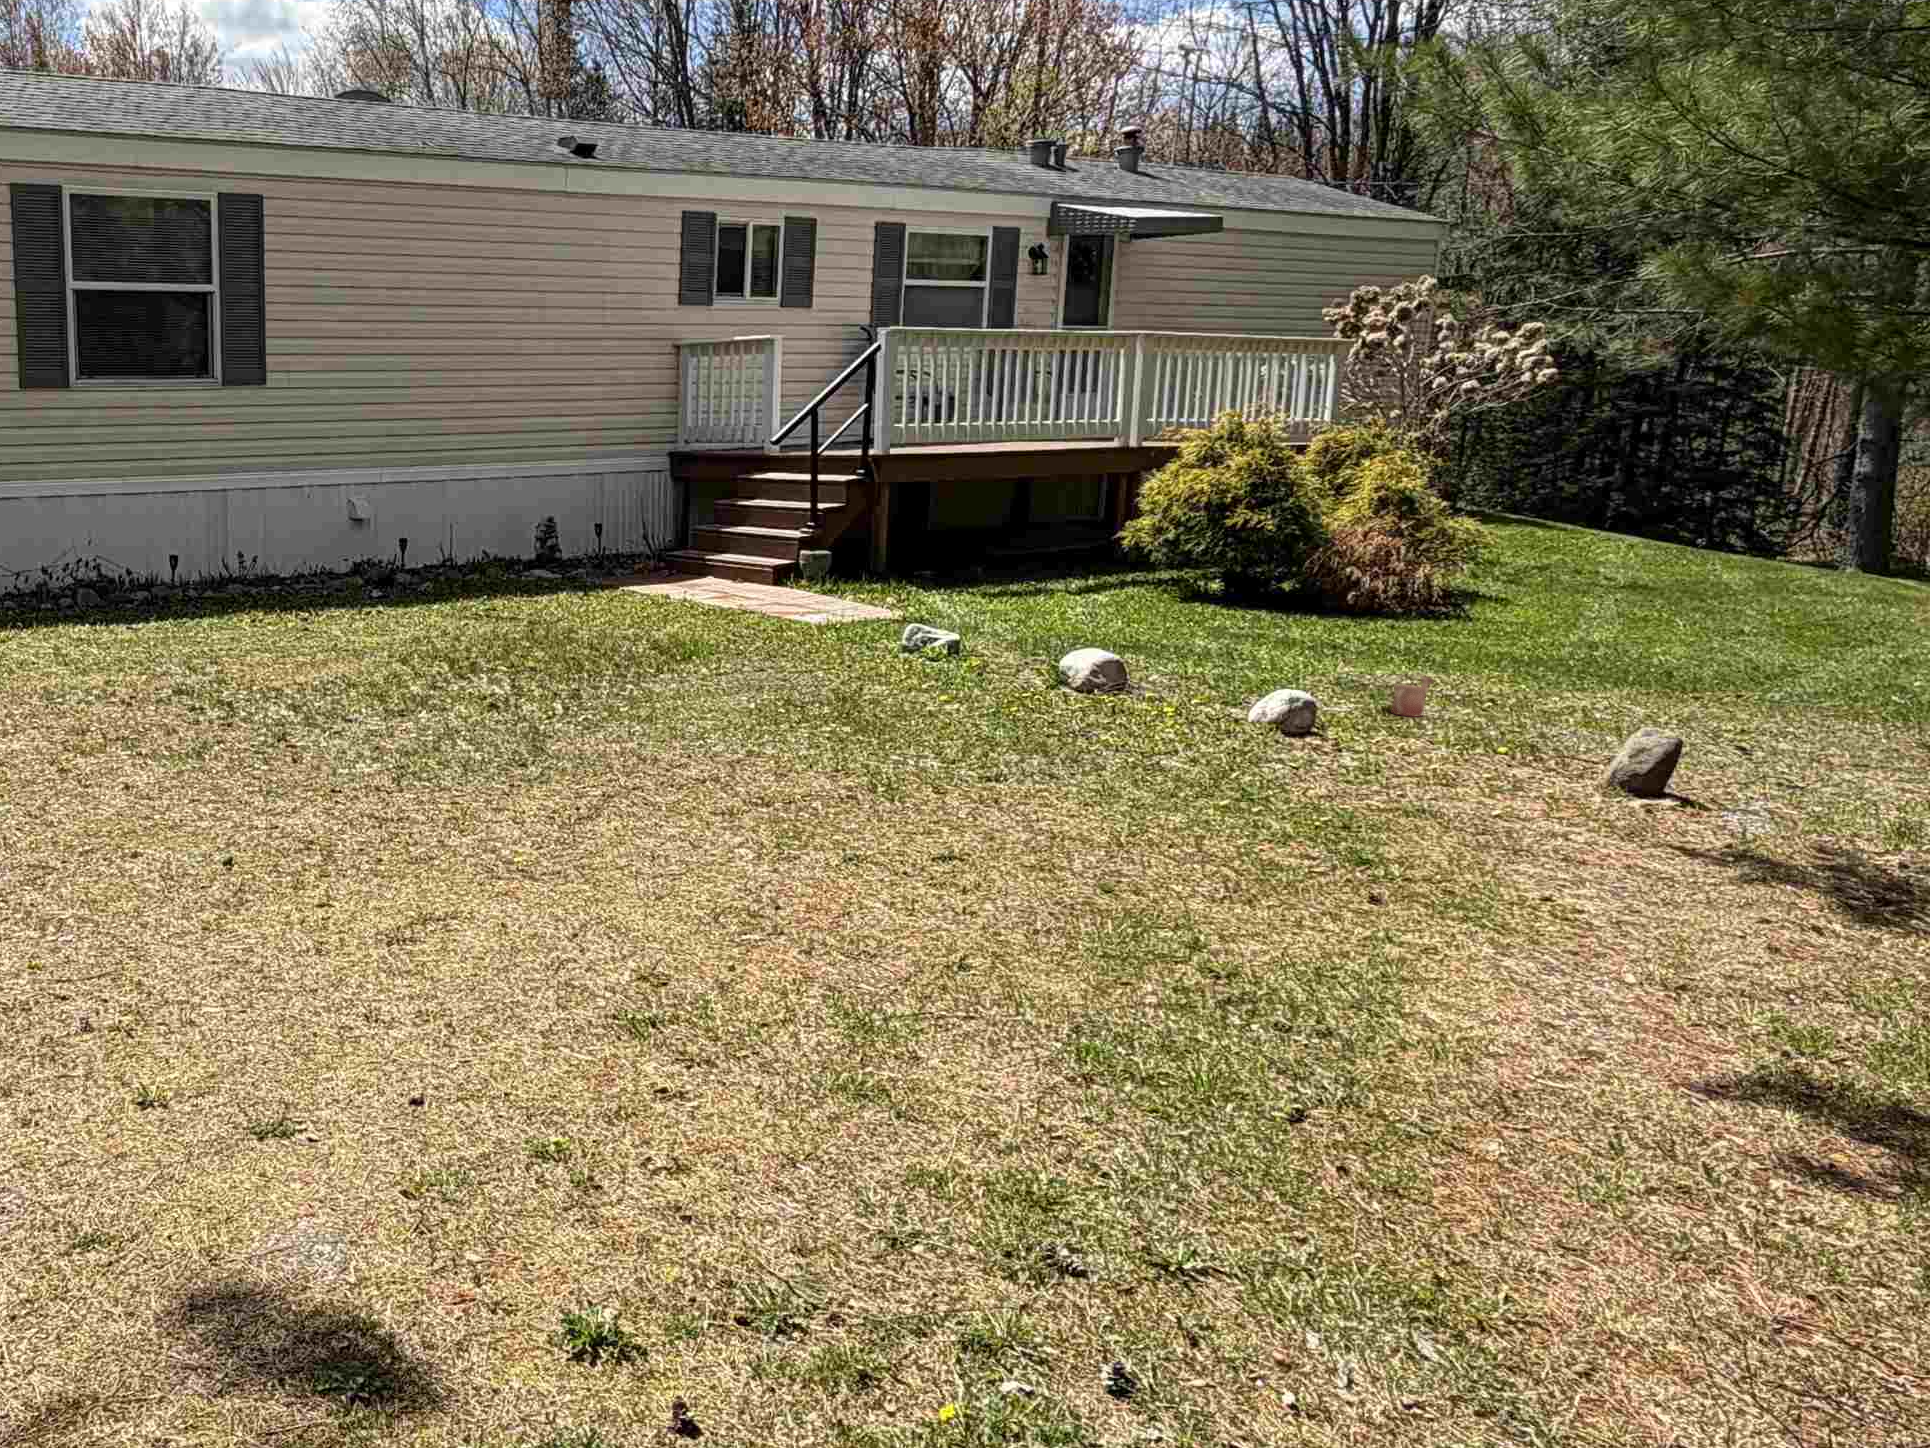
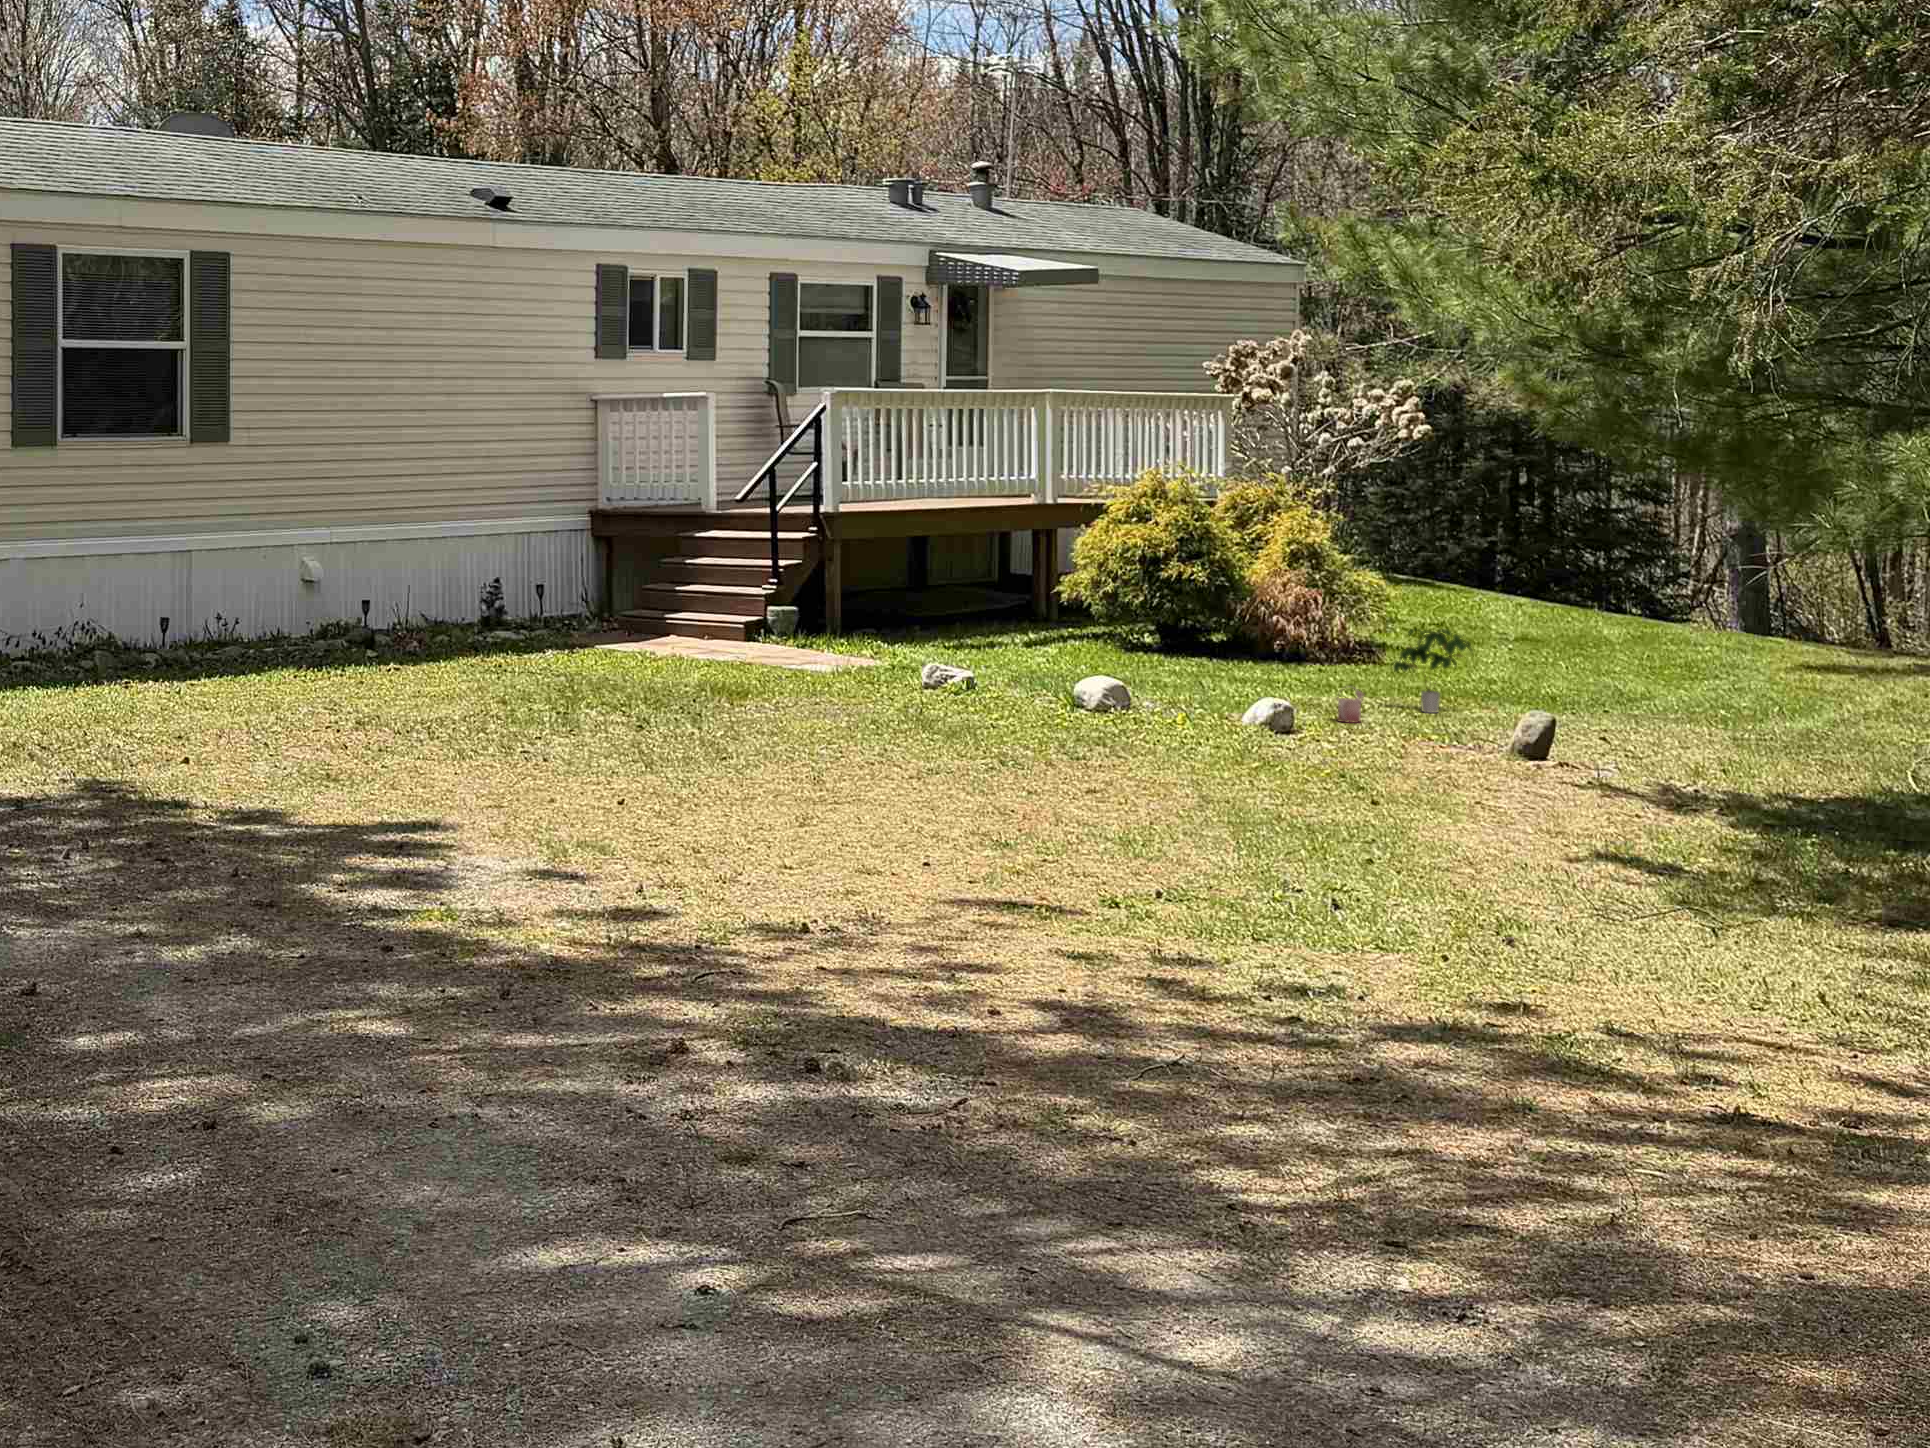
potted plant: none [1474,599,1592,703] -> present [1392,629,1471,713]

